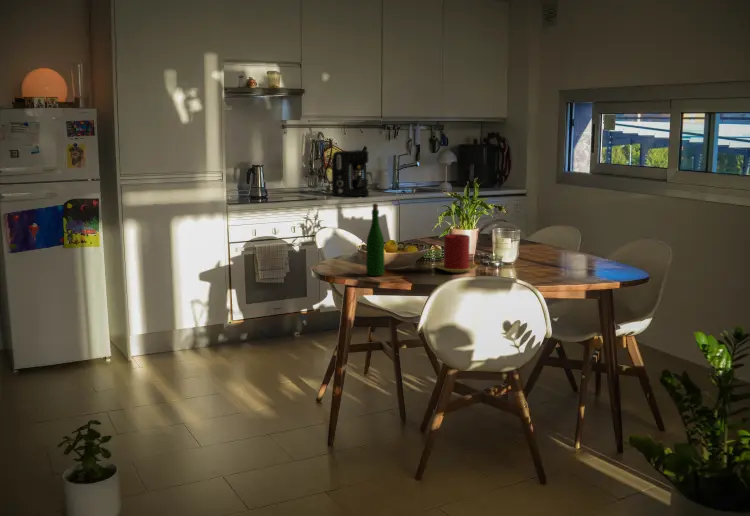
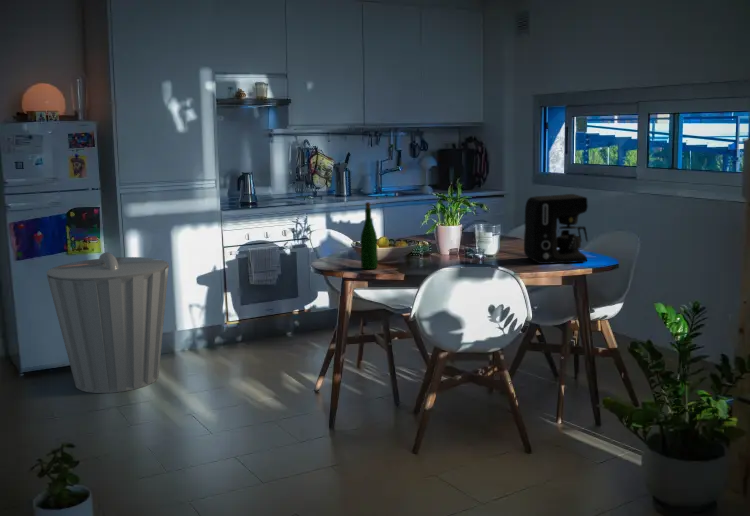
coffee maker: present [332,150,372,196] -> present [524,194,588,264]
candle: present [436,234,477,273] -> none [425,229,463,265]
trash can: none [39,247,168,395] -> present [47,253,169,393]

